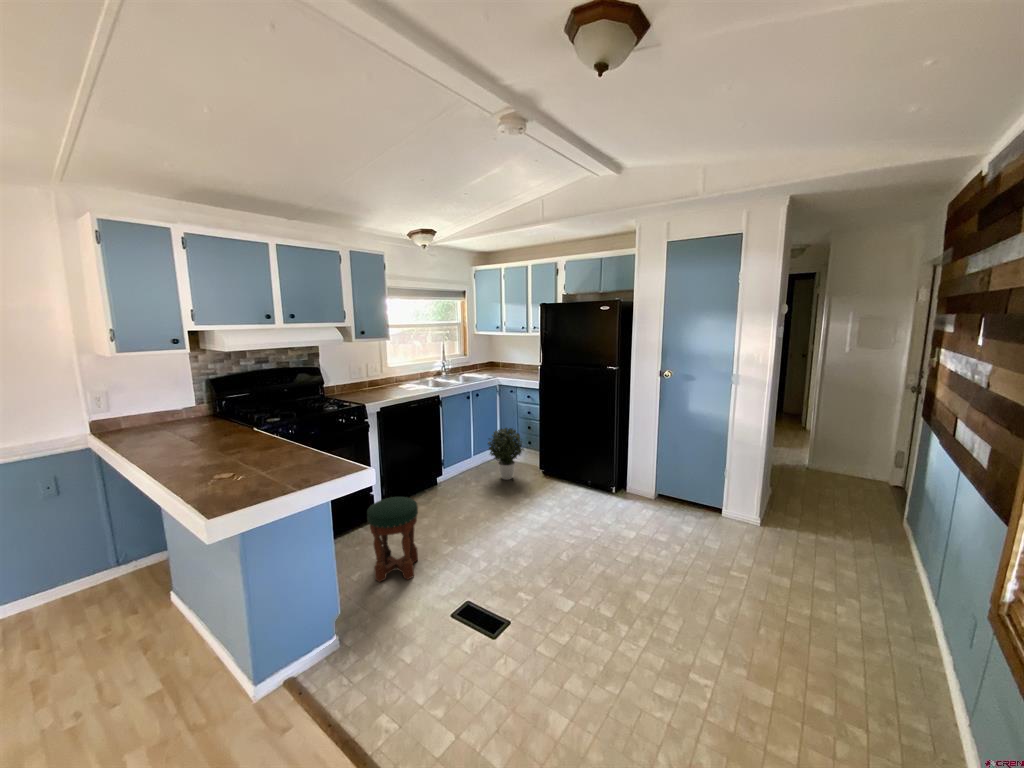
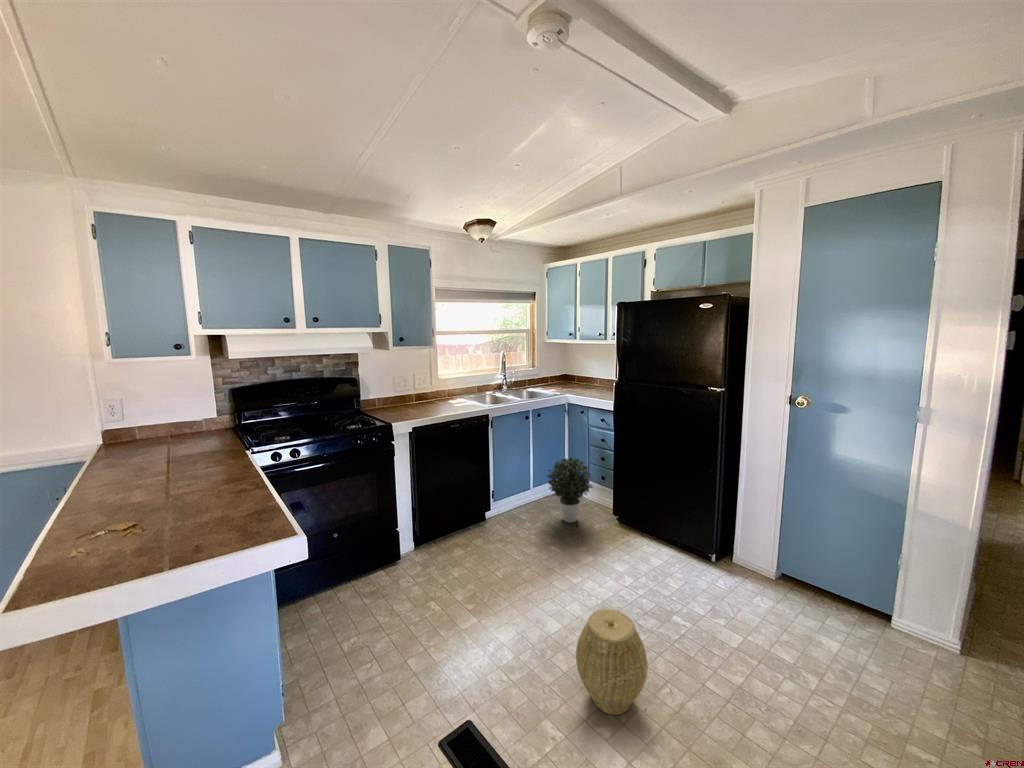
stool: present [367,497,418,582] -> none [365,548,433,665]
woven basket: none [531,517,578,583] -> present [576,609,648,715]

